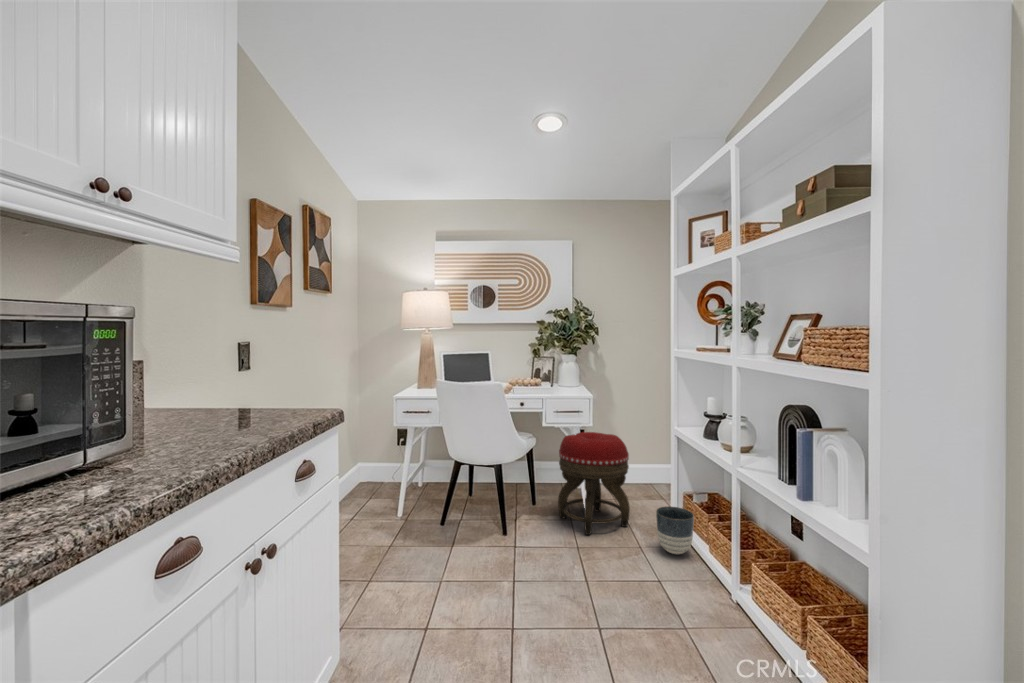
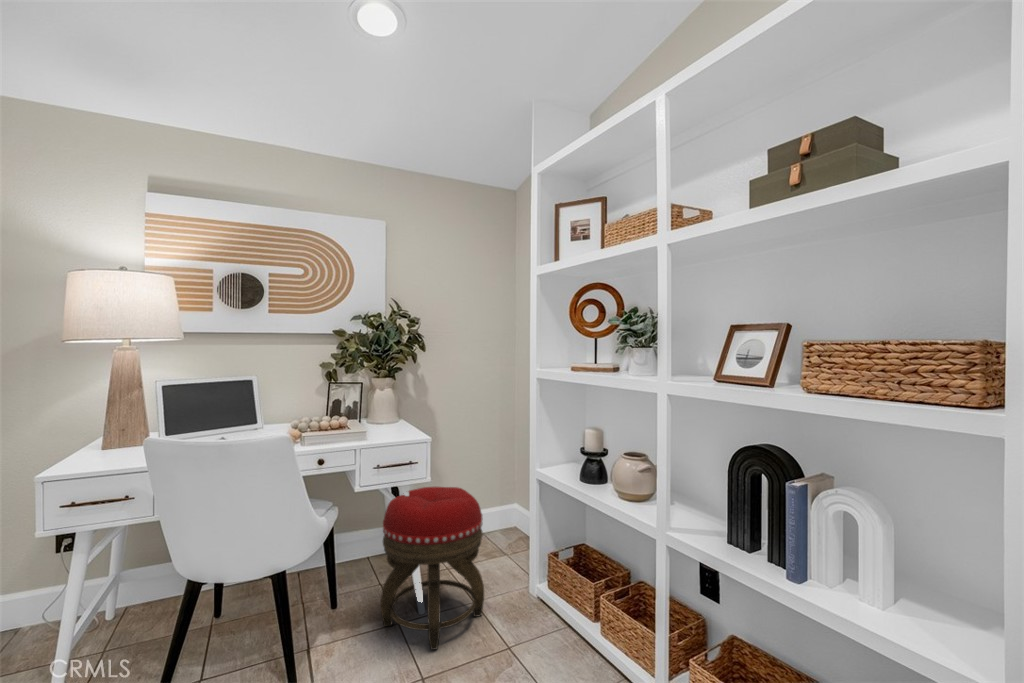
planter: present [656,506,694,554] -> none [531,578,578,648]

